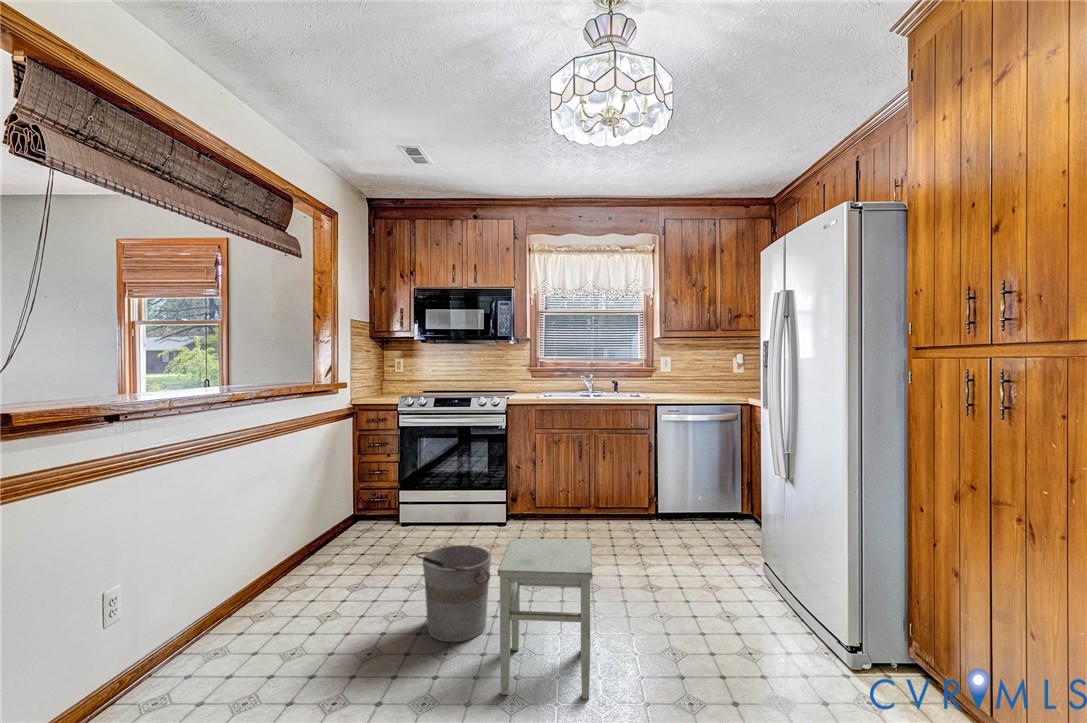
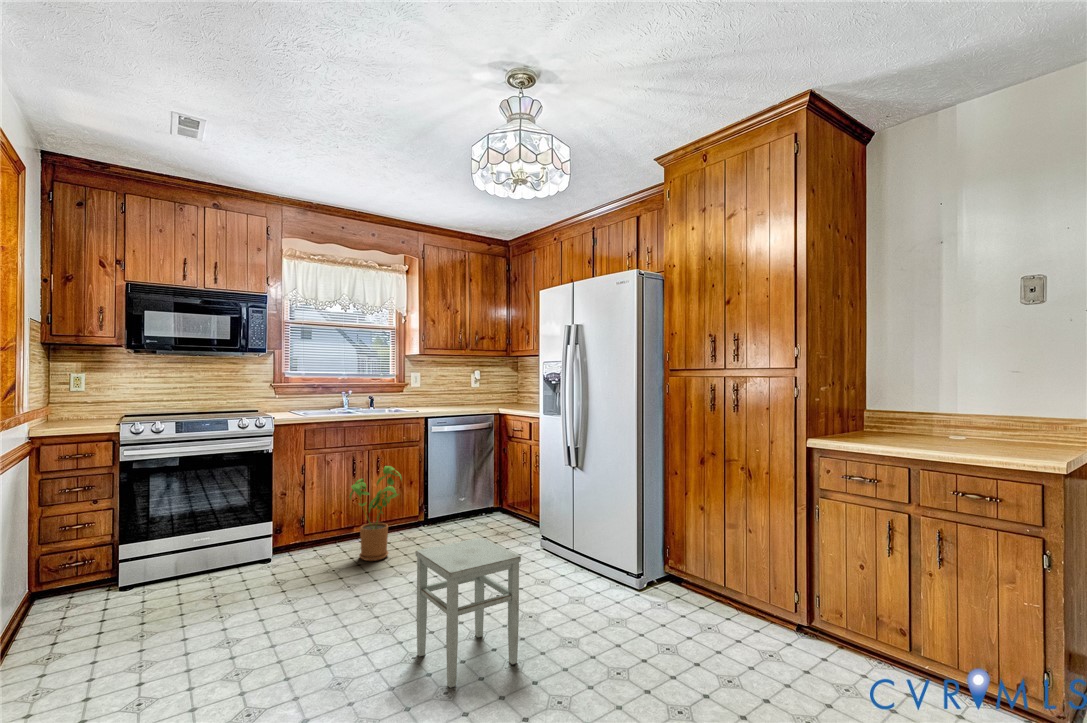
house plant: none [559,450,611,543] -> present [349,466,402,561]
bucket: present [416,545,491,642] -> none [297,572,386,676]

